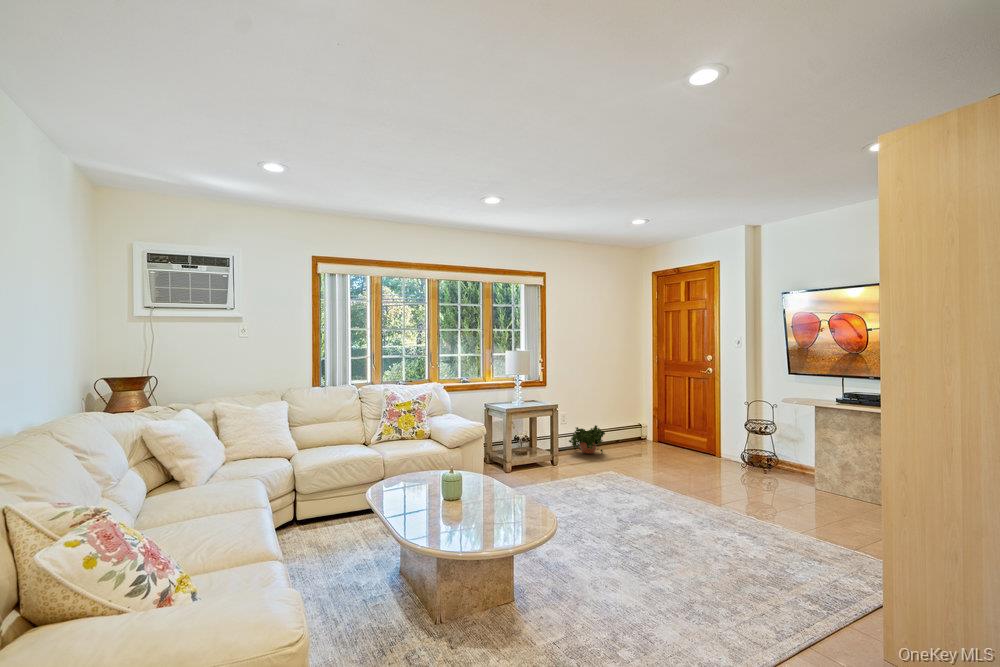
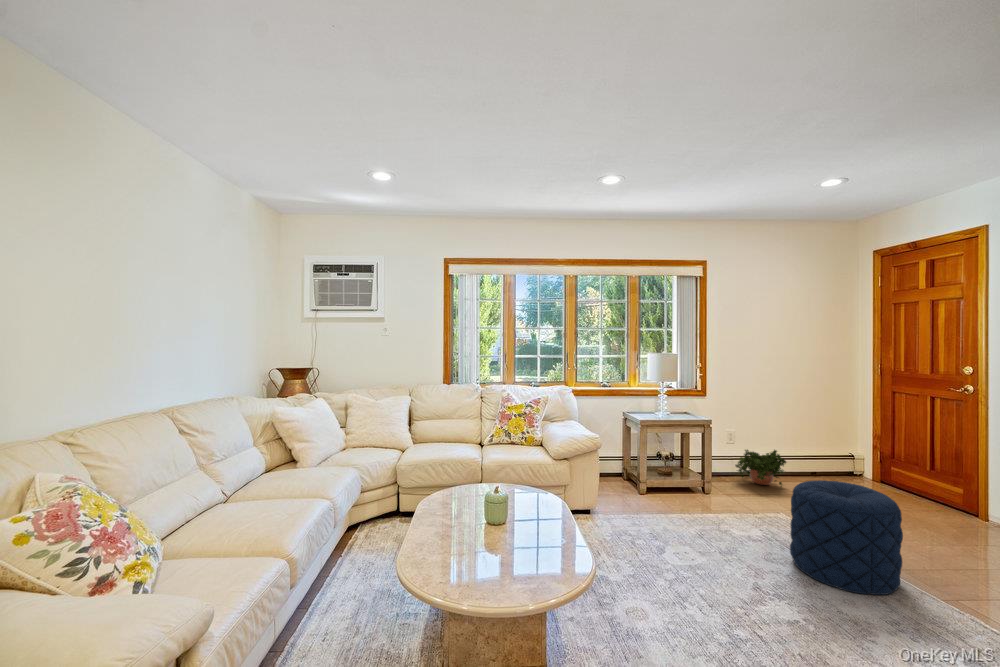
pouf: none [630,438,695,510] -> present [790,480,903,595]

